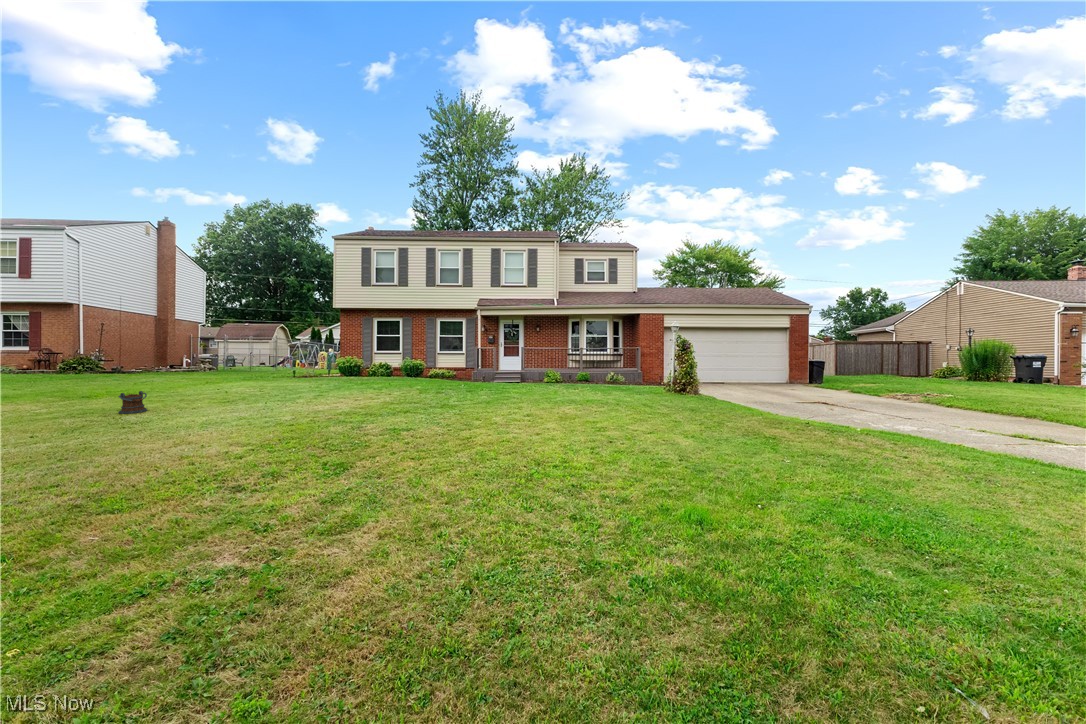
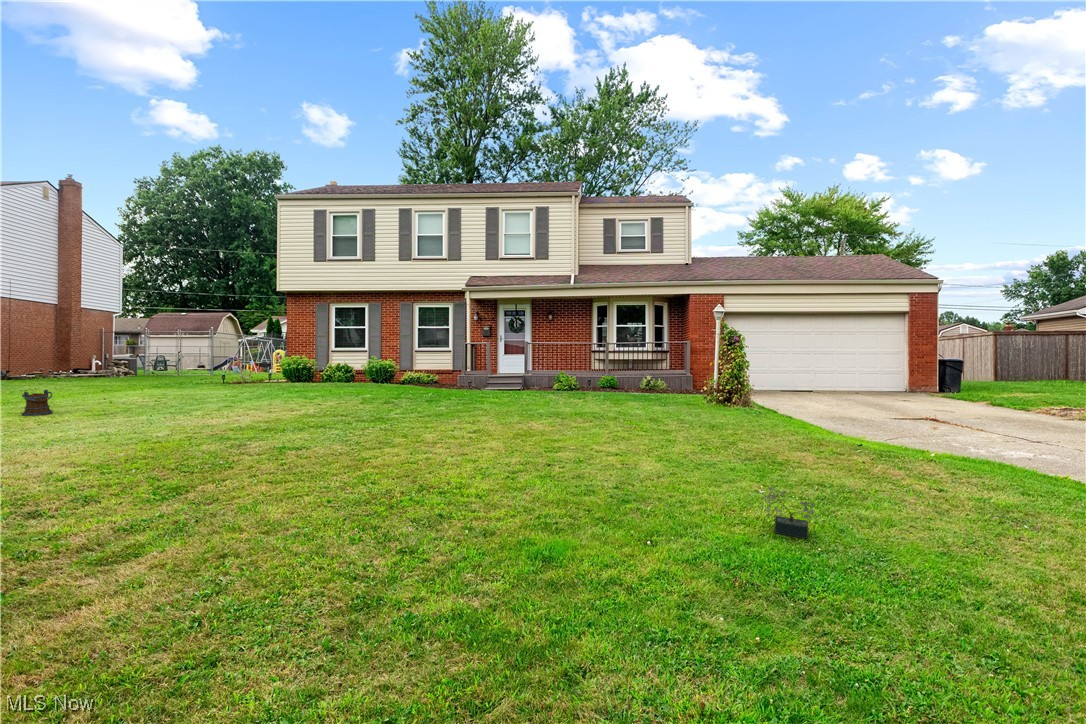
decorative plant: none [811,471,866,517] -> present [762,486,819,539]

